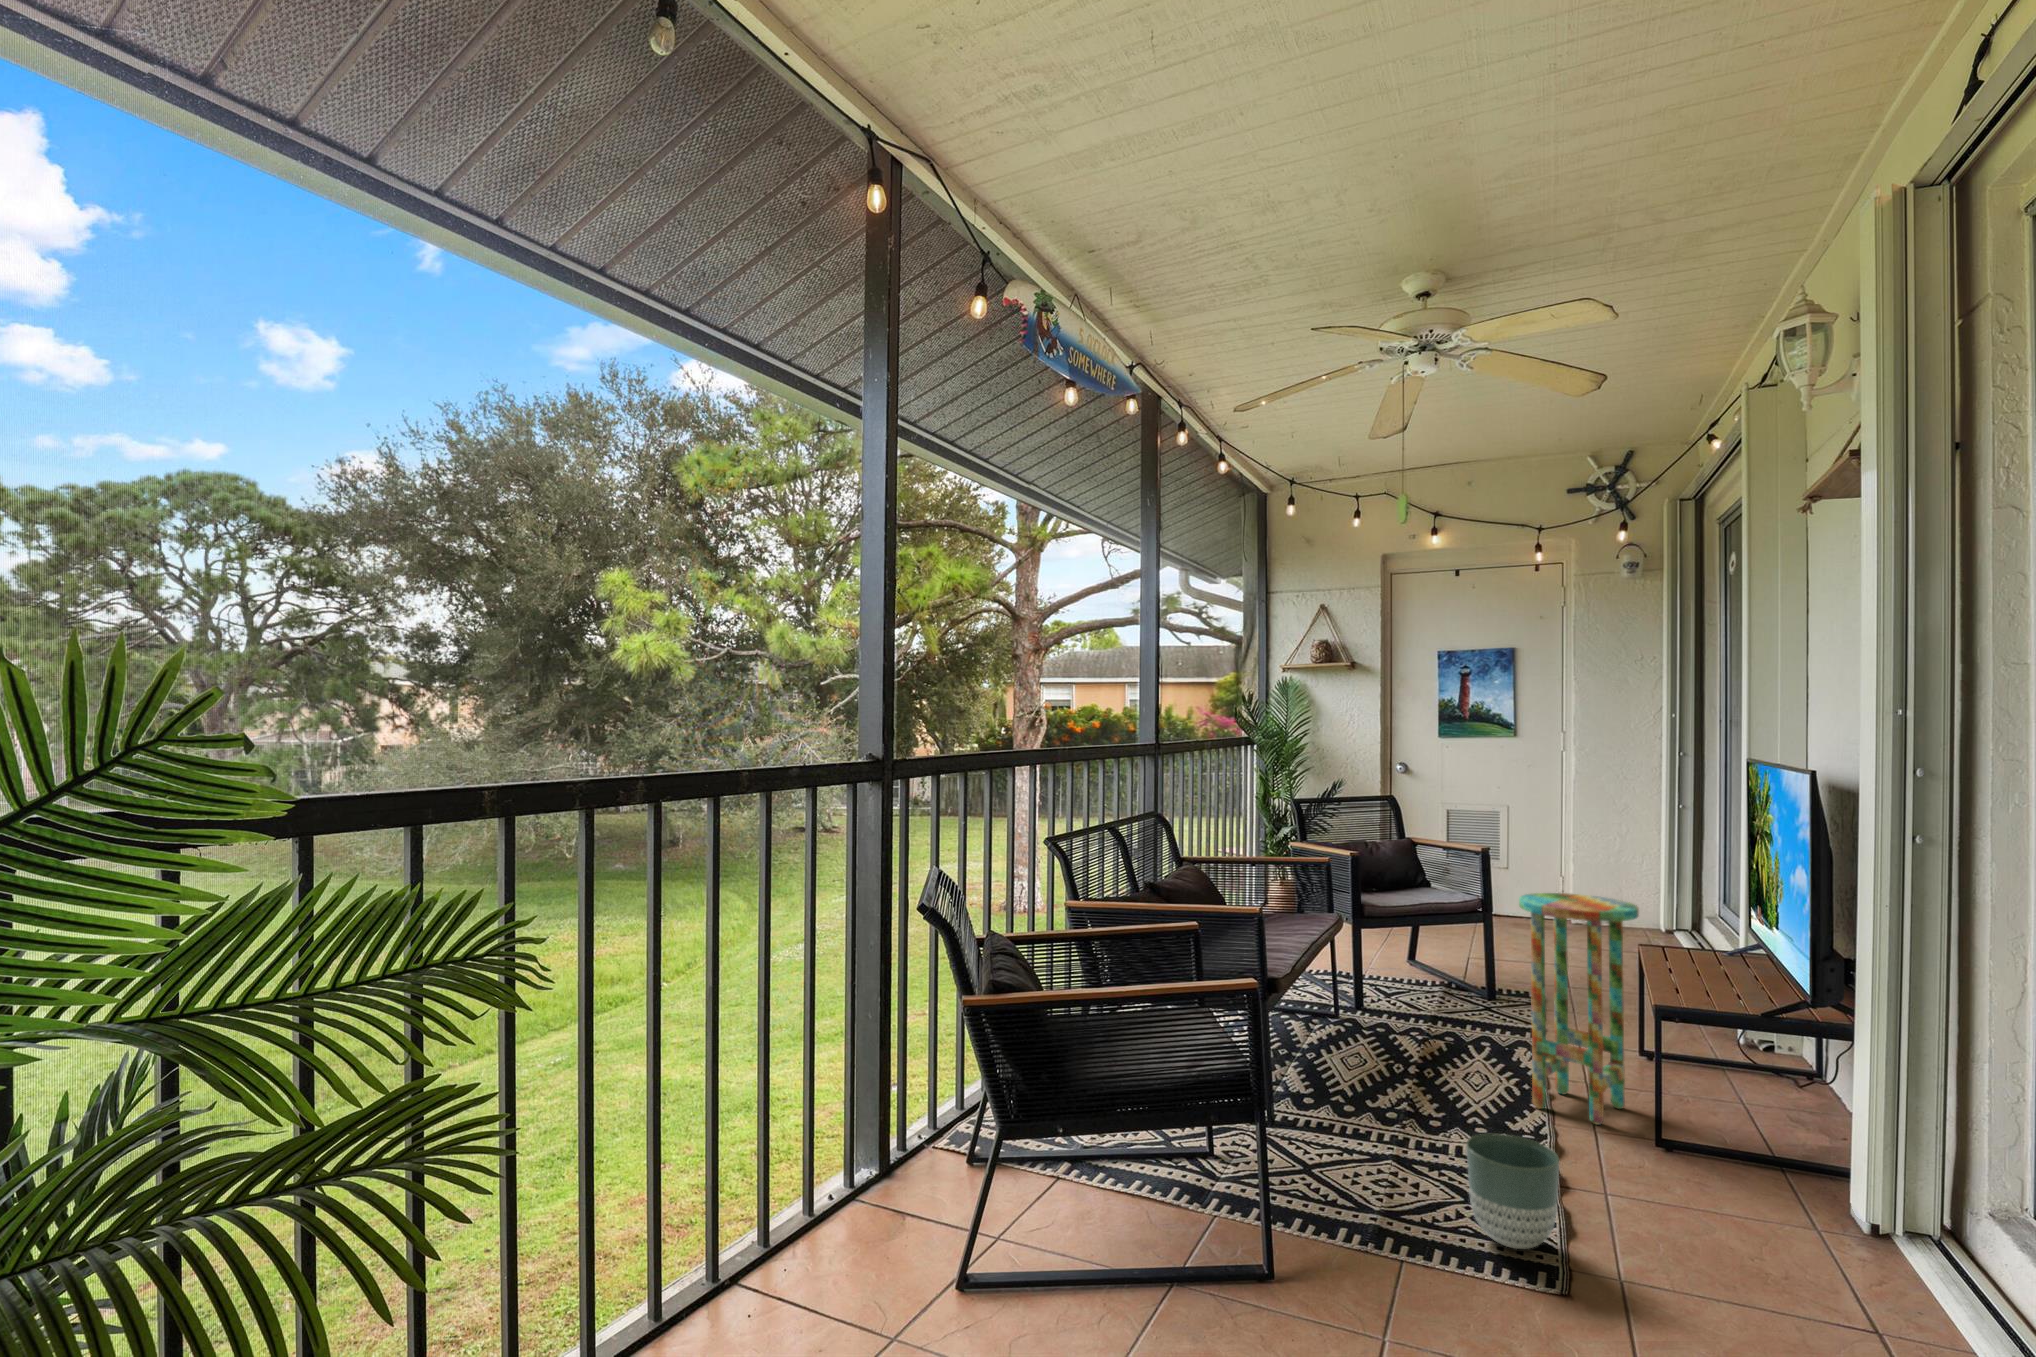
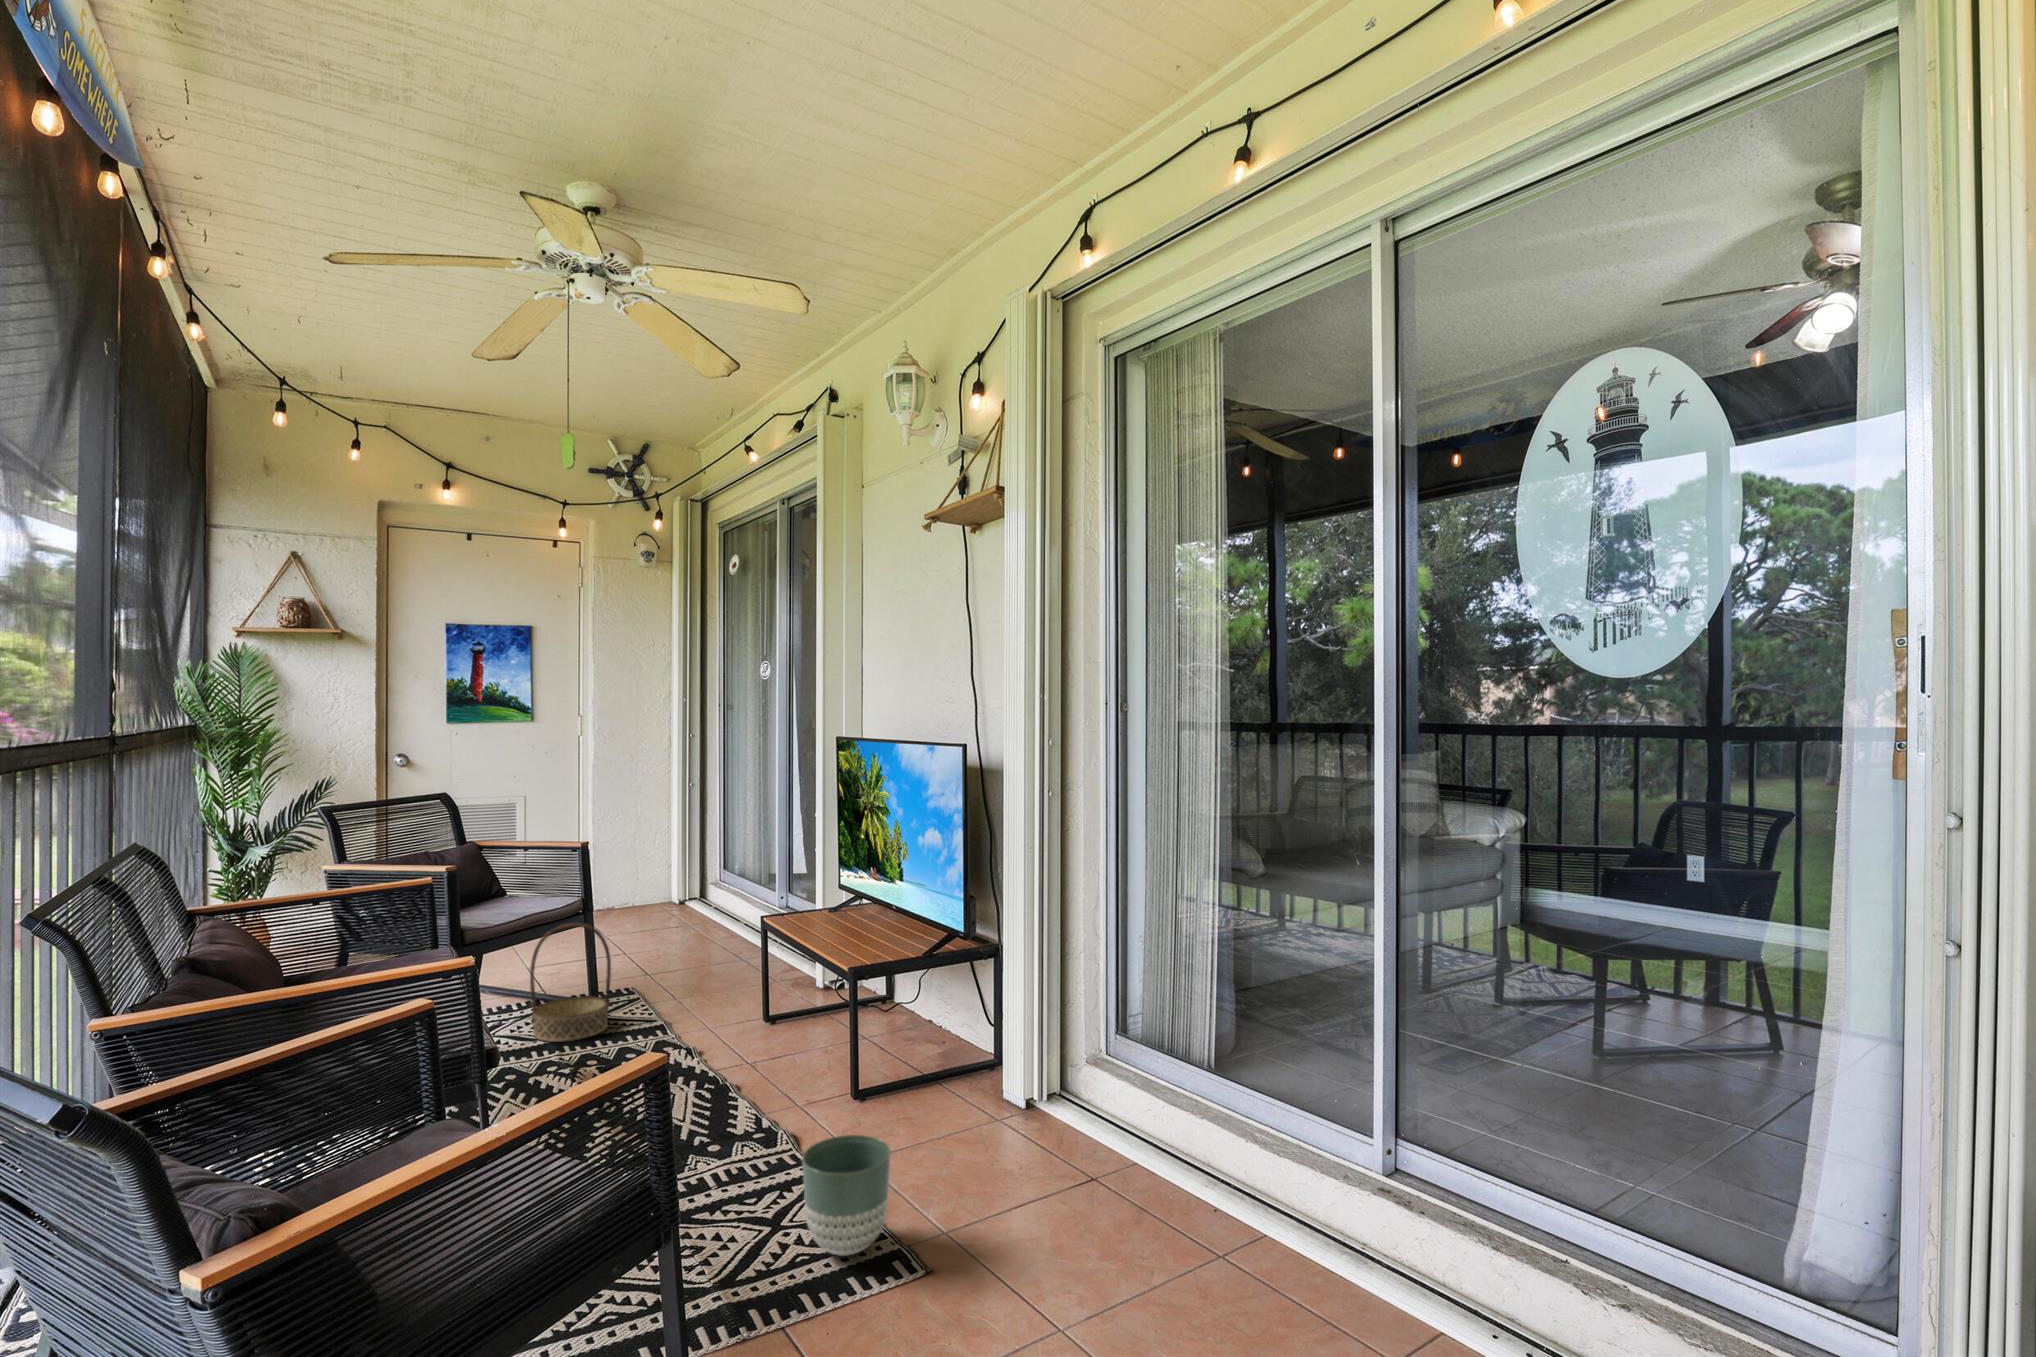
side table: present [1519,893,1639,1125] -> none [710,874,818,1102]
basket: none [1420,917,1491,1023] -> present [530,923,611,1042]

